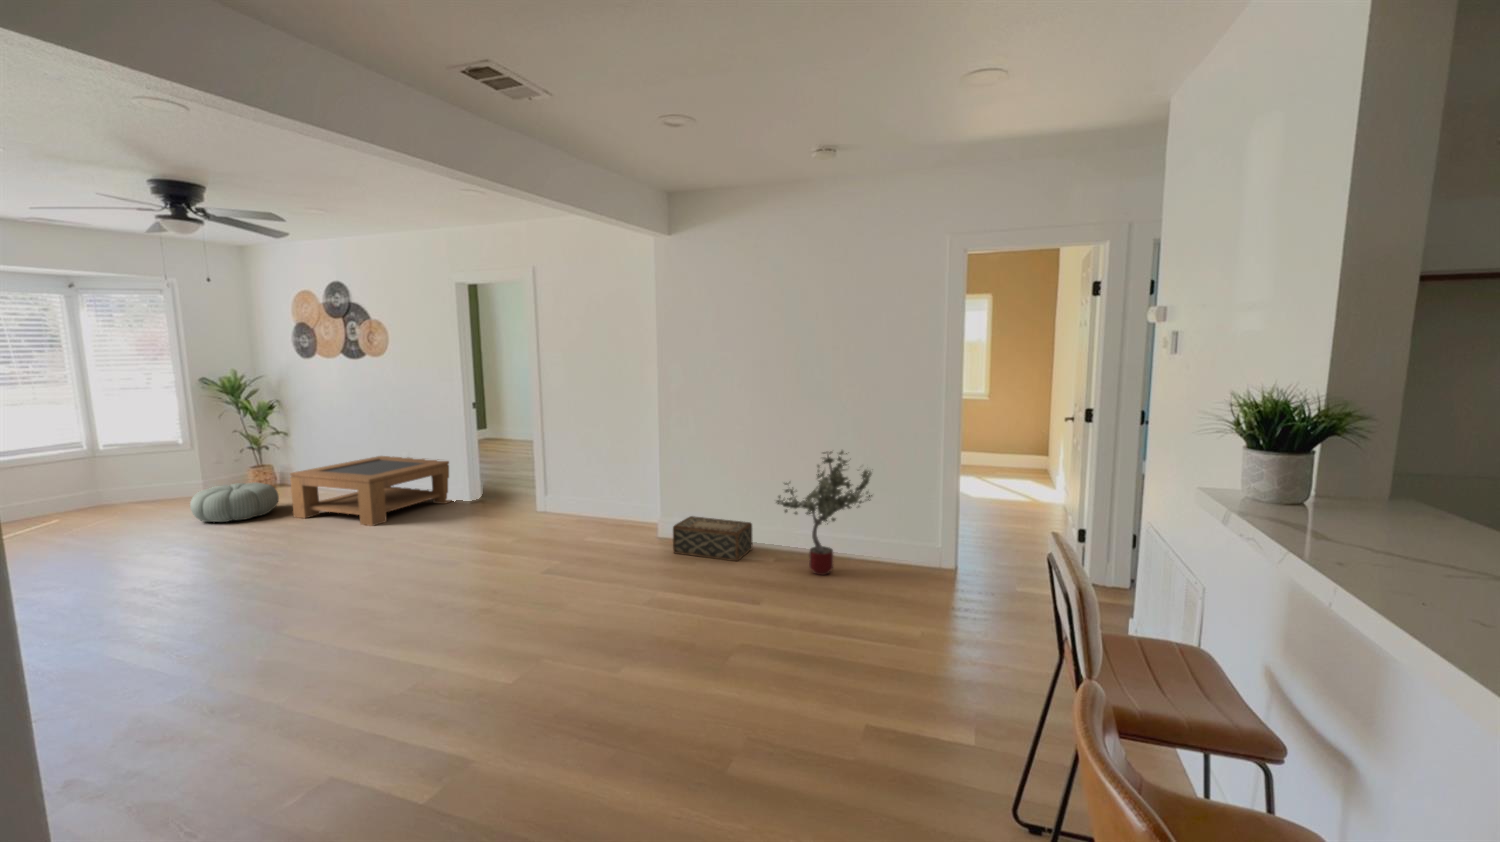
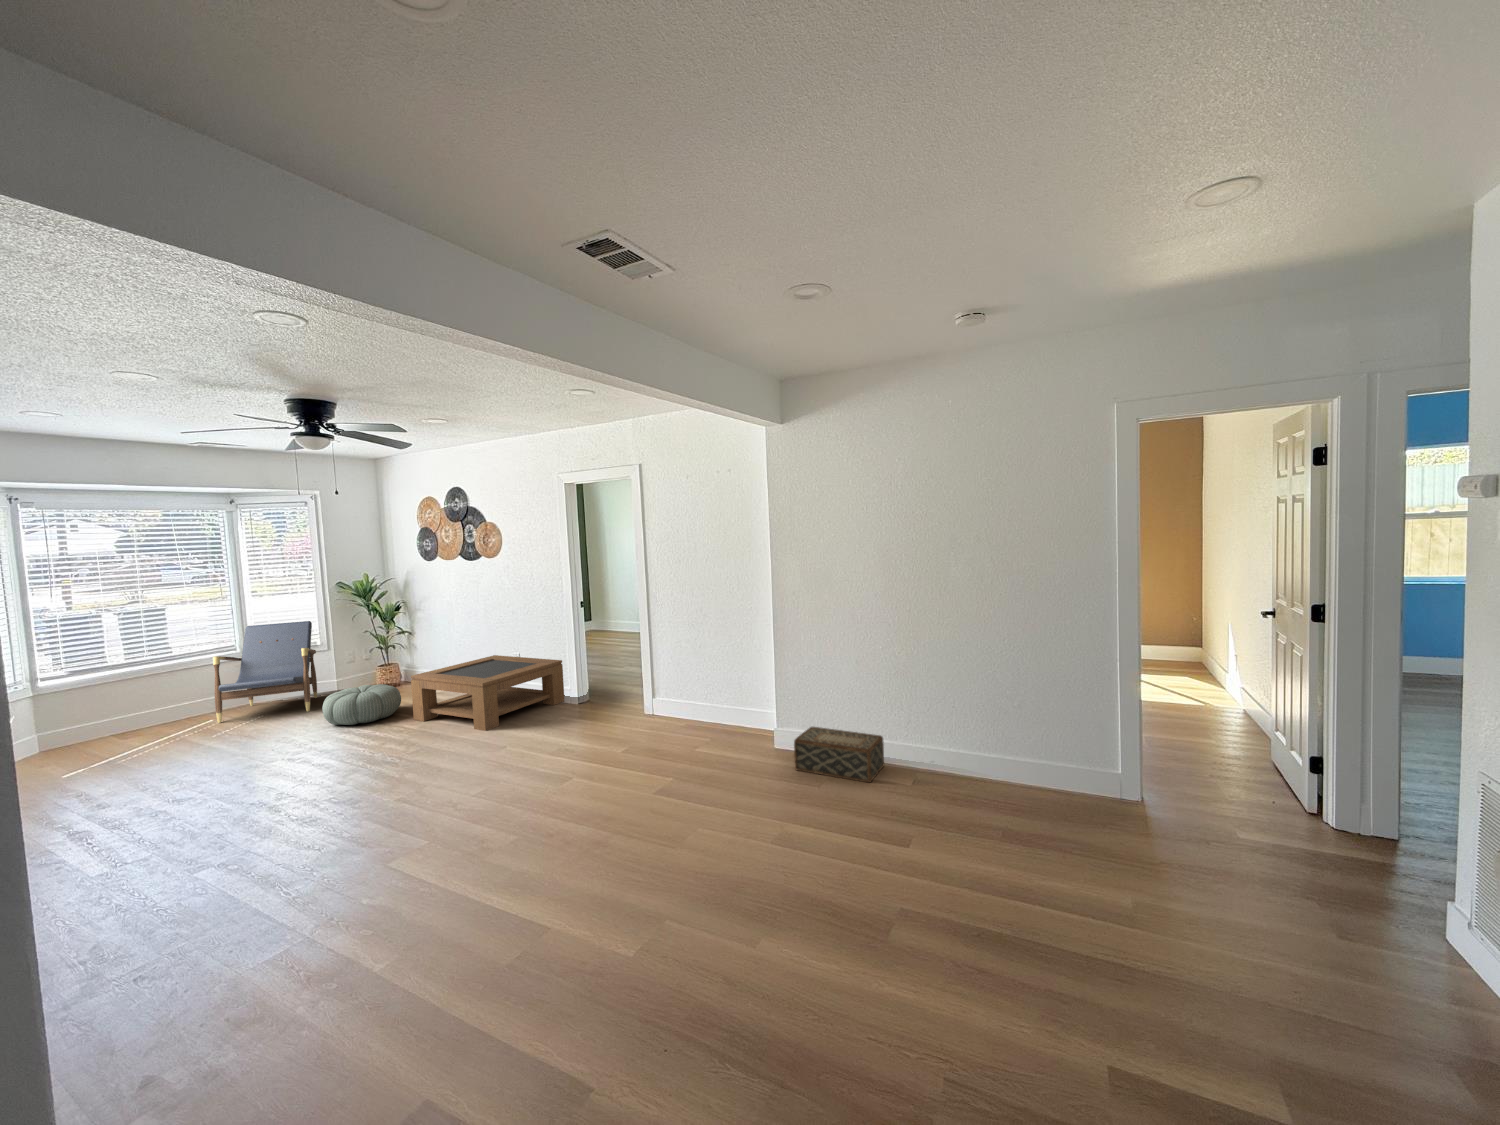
lounge chair: none [56,417,180,521] -> present [213,621,317,723]
potted tree: present [776,451,872,575] -> none [912,655,1038,805]

